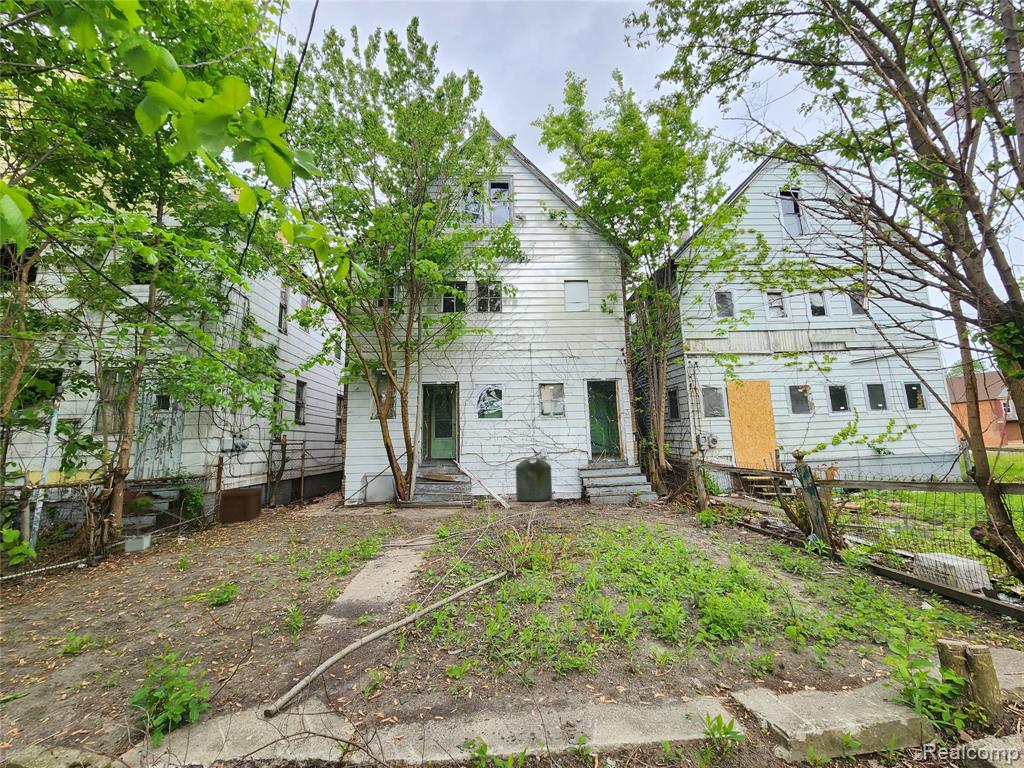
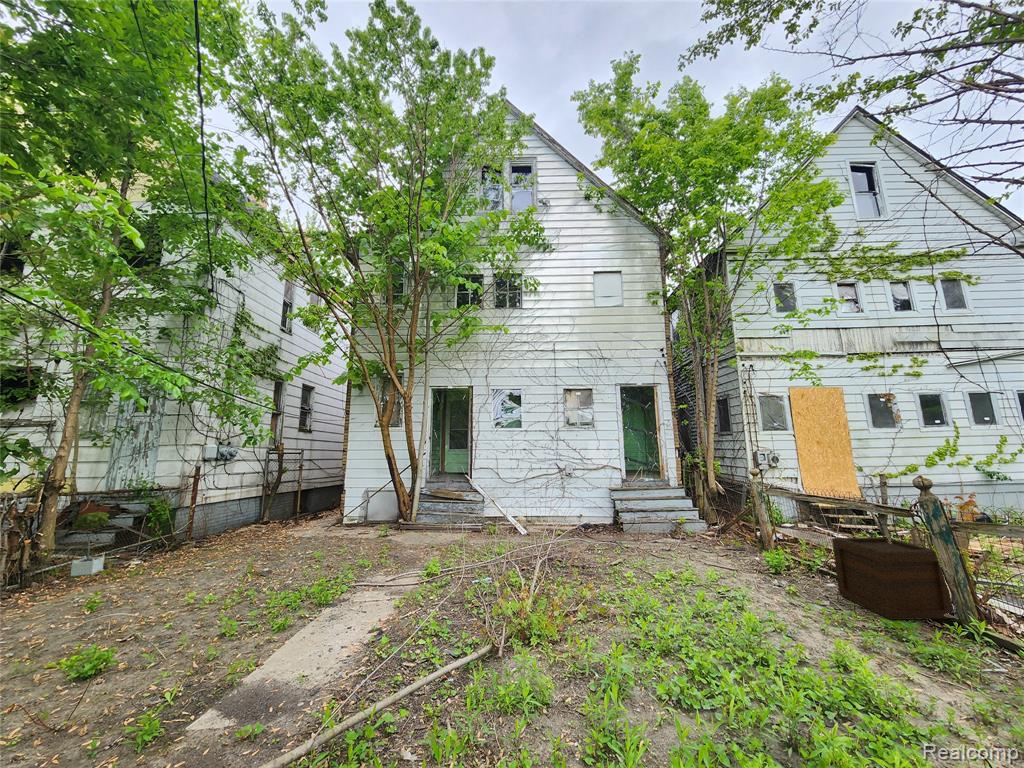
trash can: present [516,458,552,502] -> none [534,475,578,528]
wooden crate: present [218,488,262,523] -> present [832,537,954,620]

